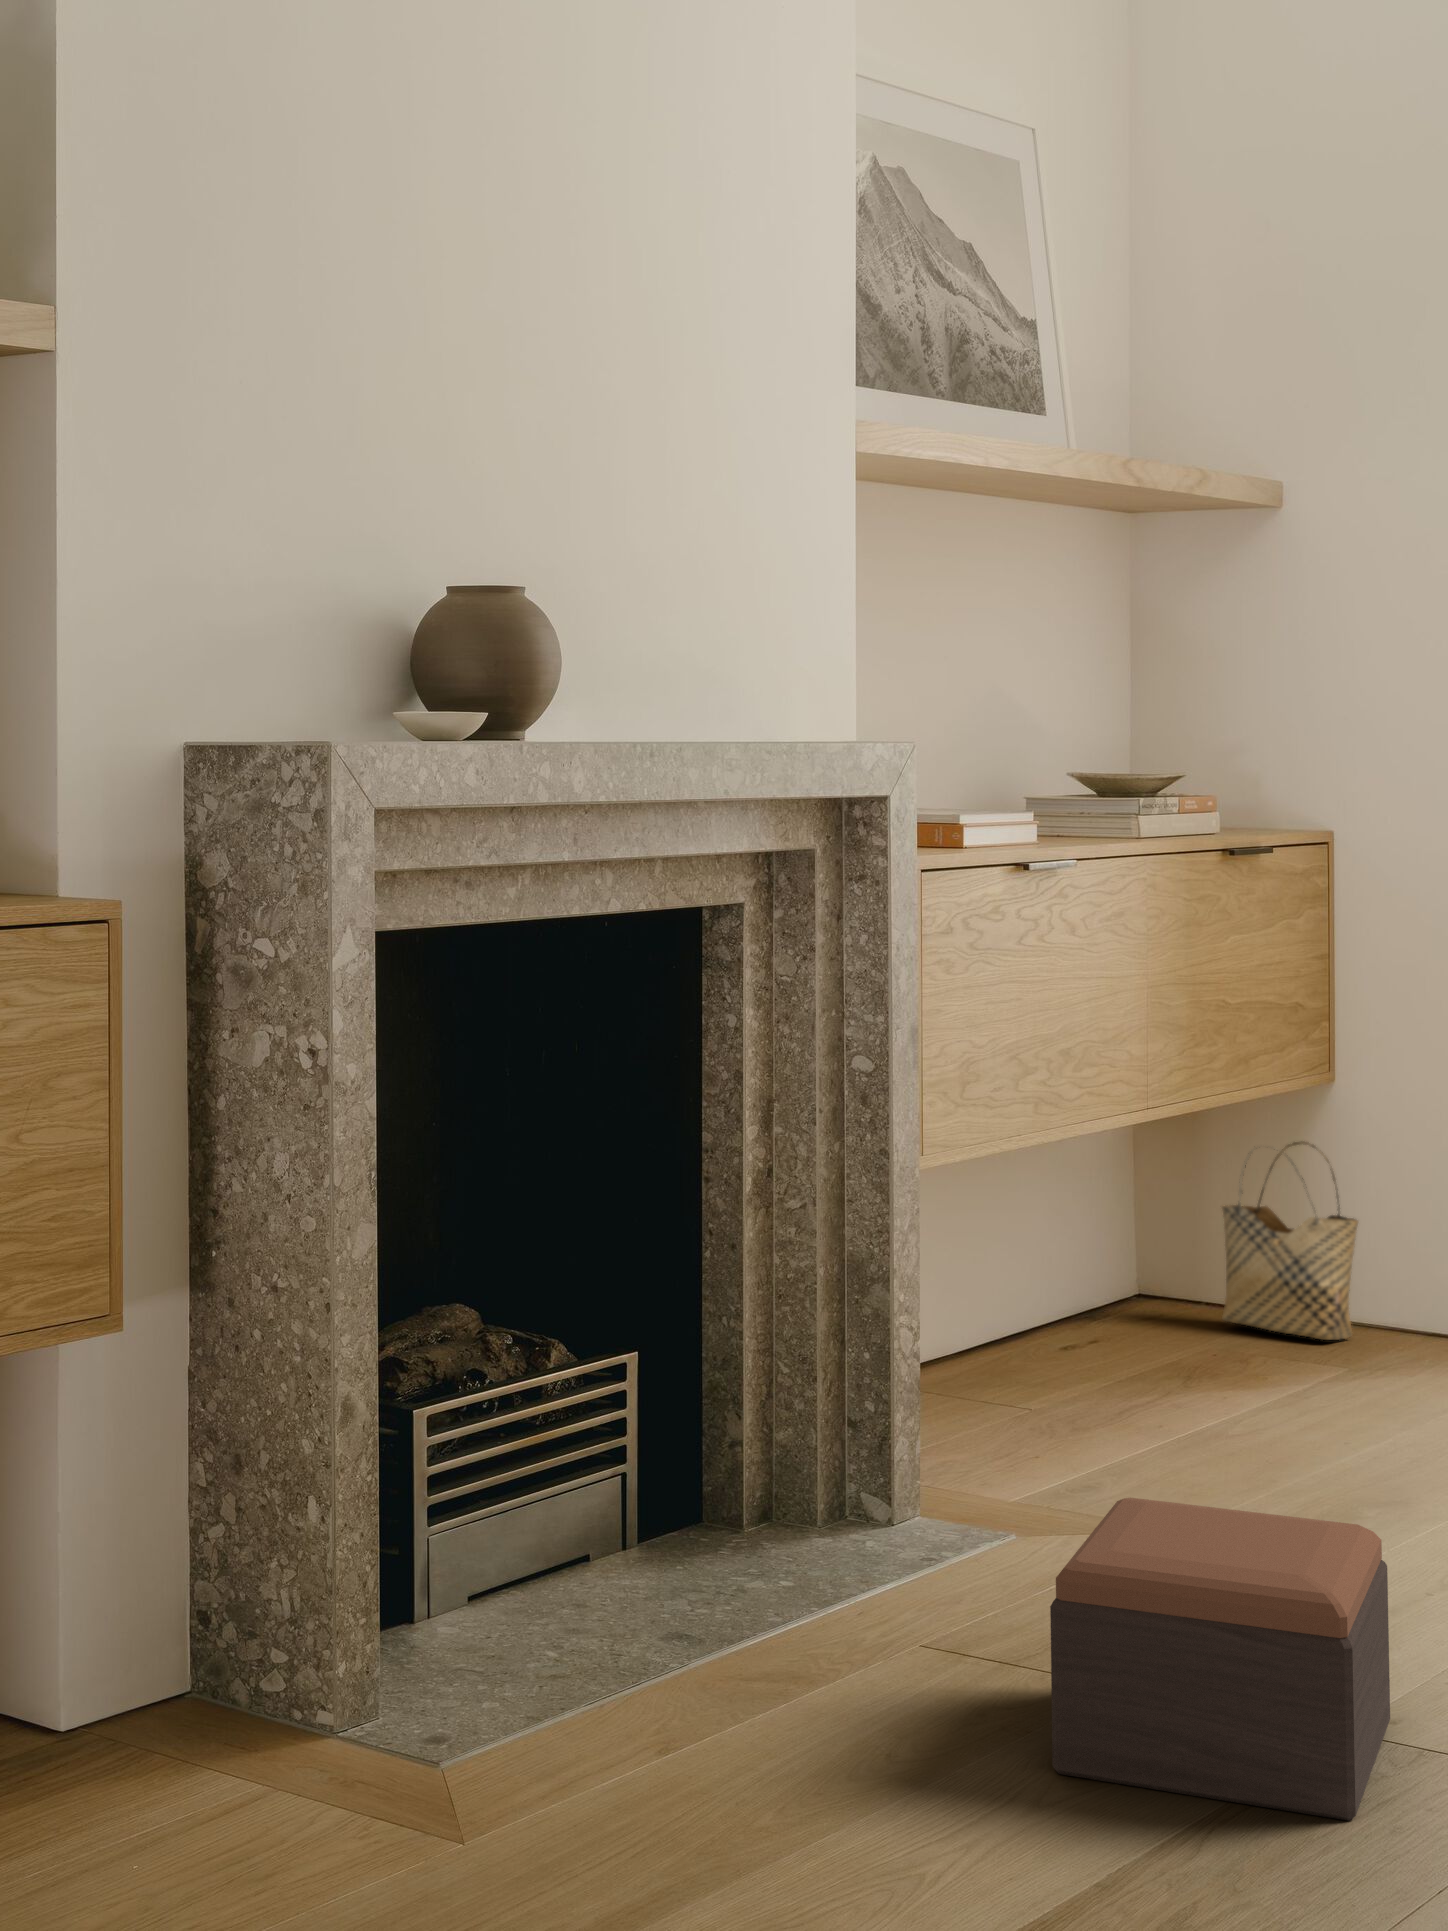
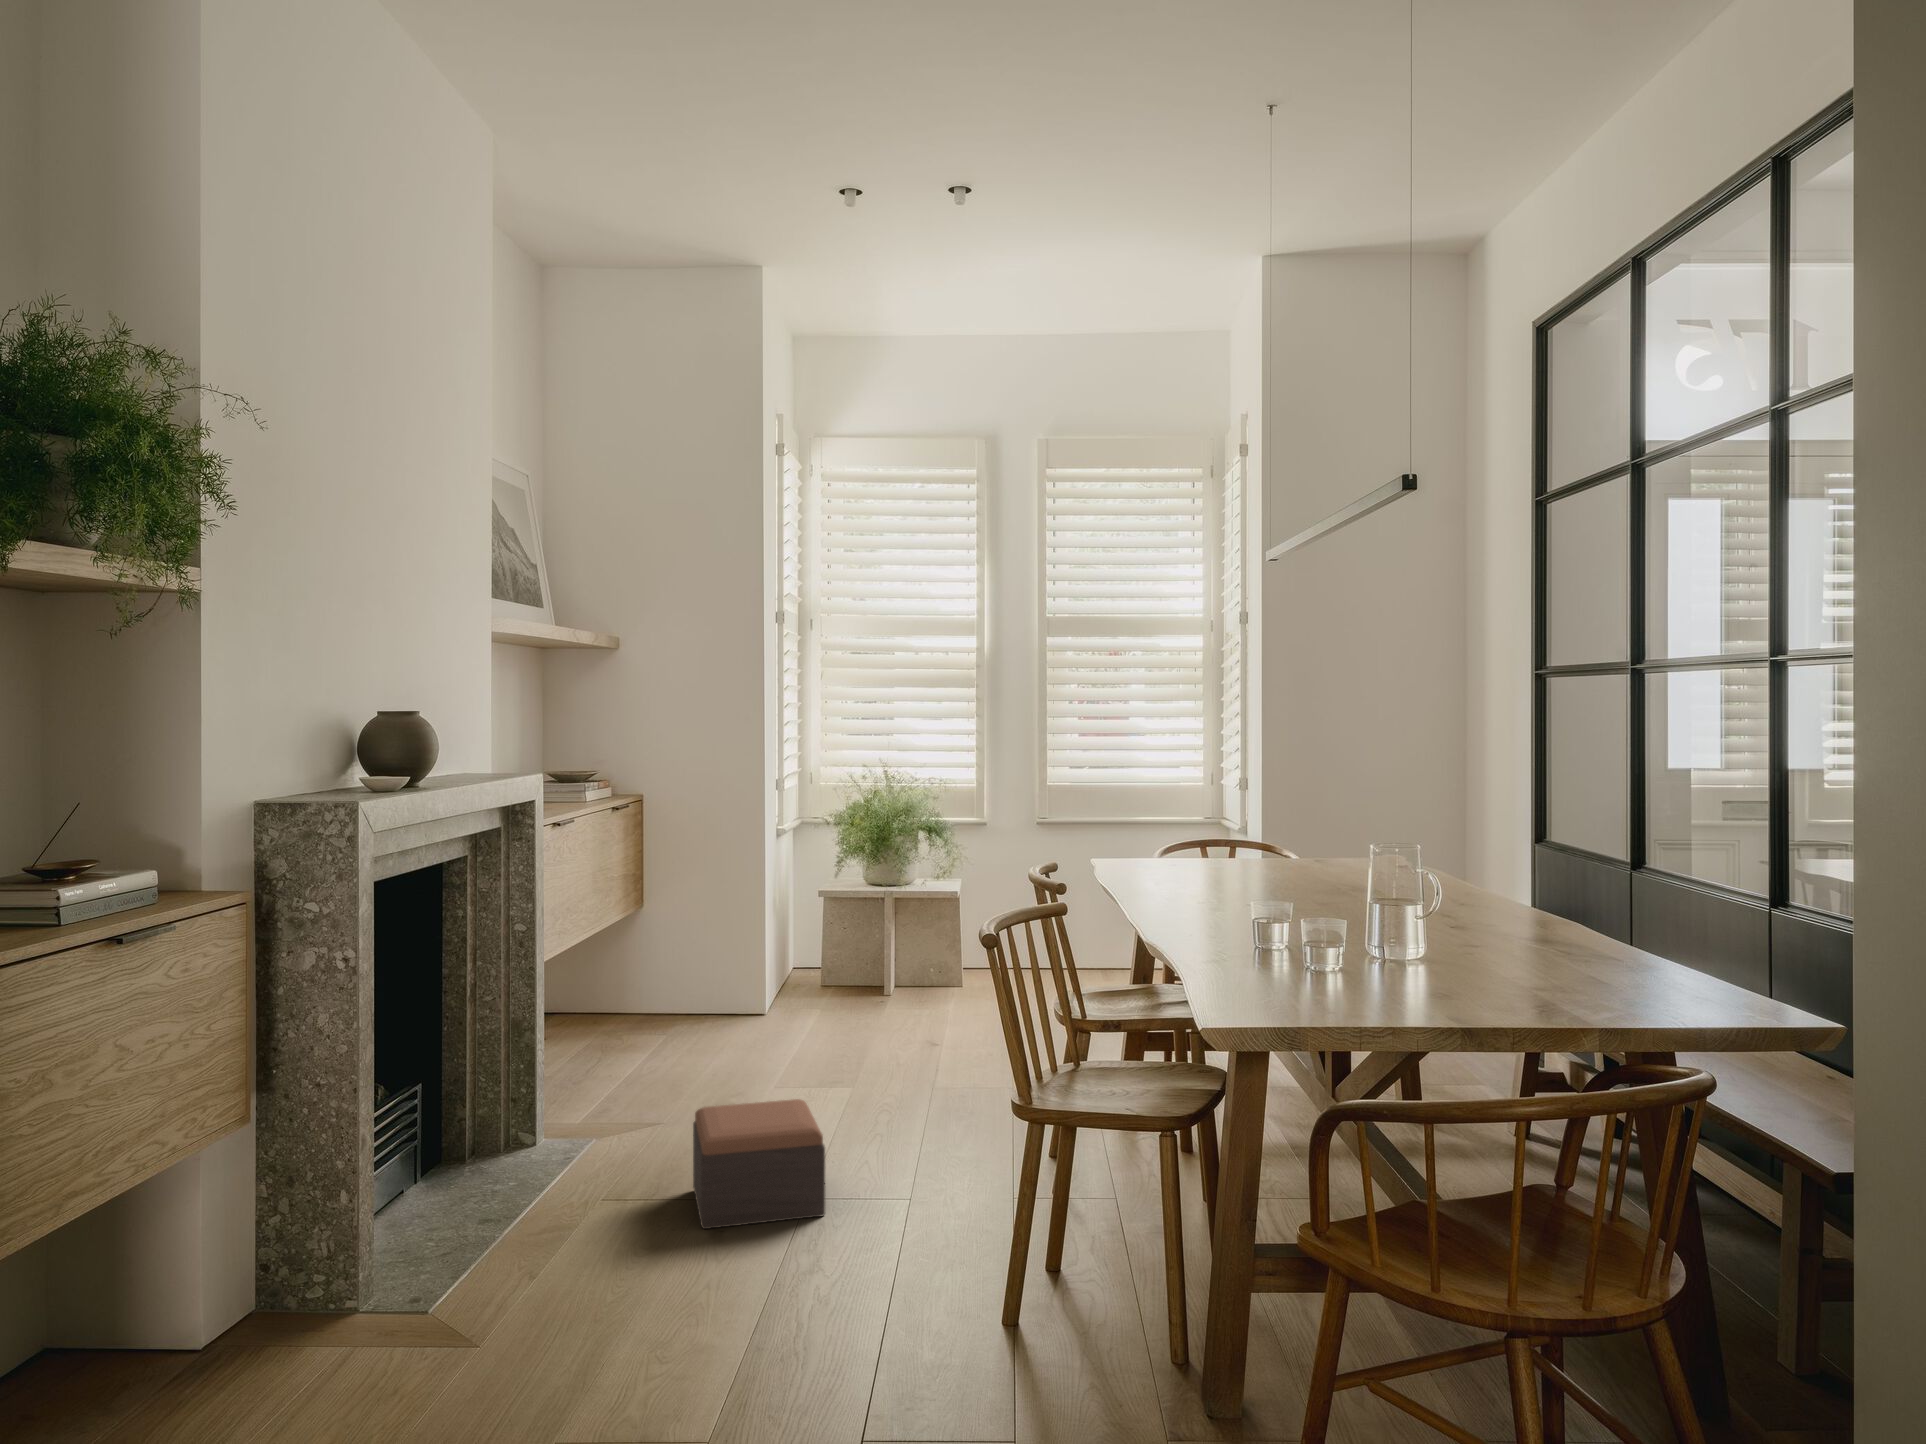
woven basket: present [1222,1142,1358,1340] -> none [594,935,659,1024]

